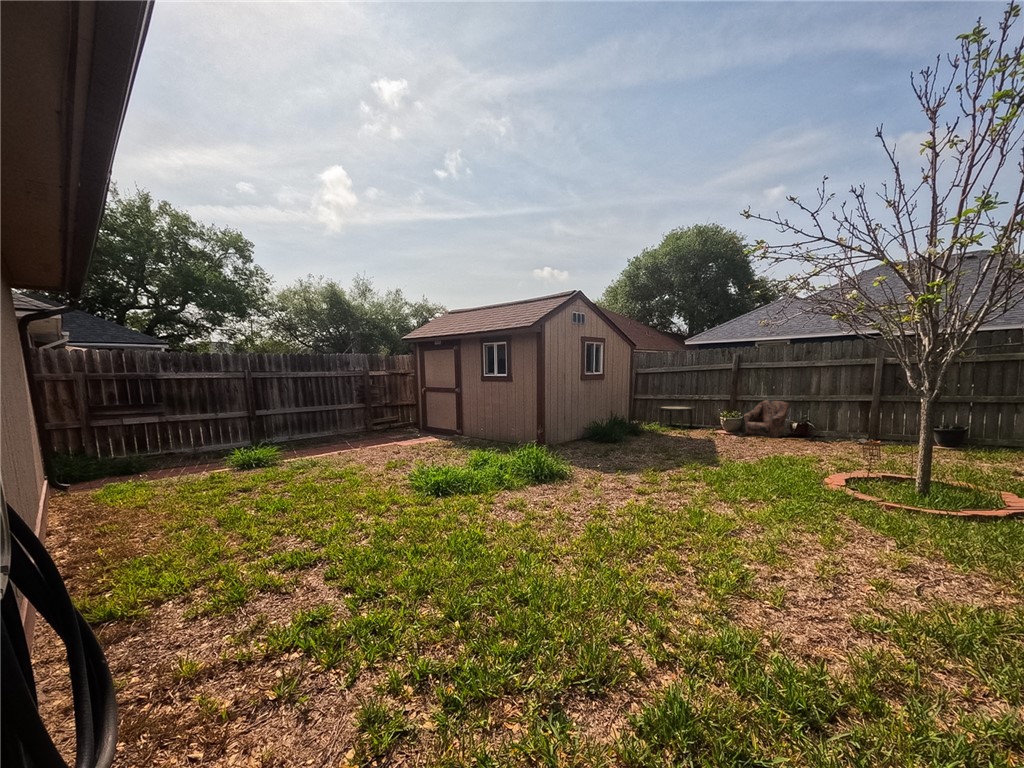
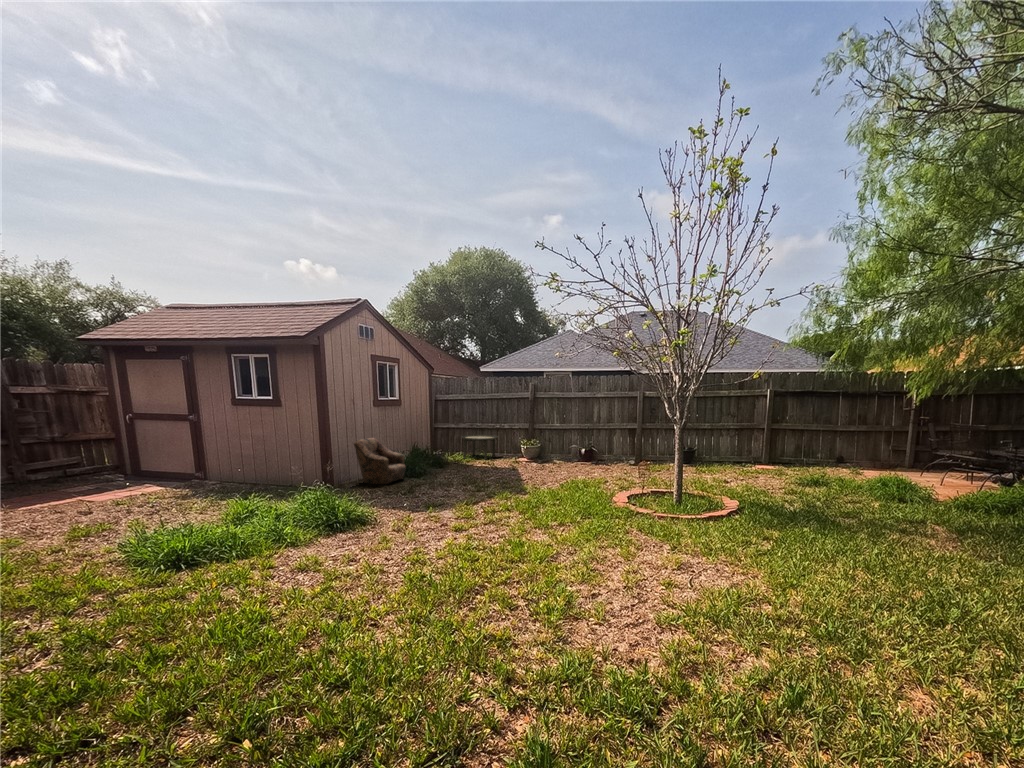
armchair: present [744,400,789,437] -> present [354,438,406,484]

